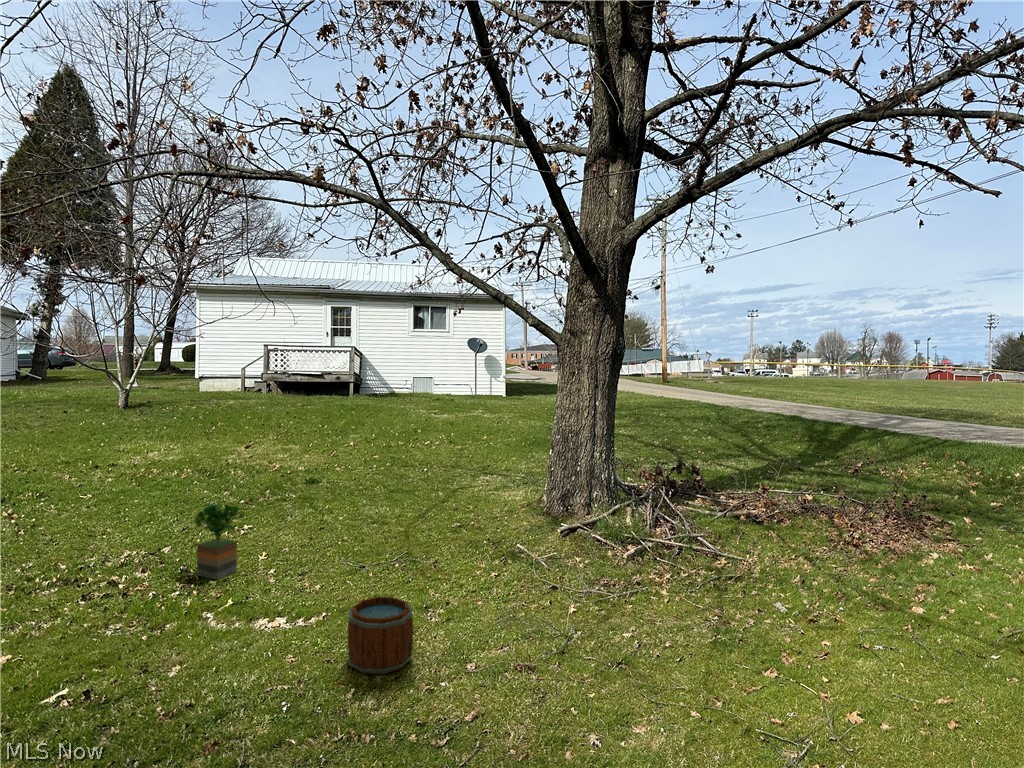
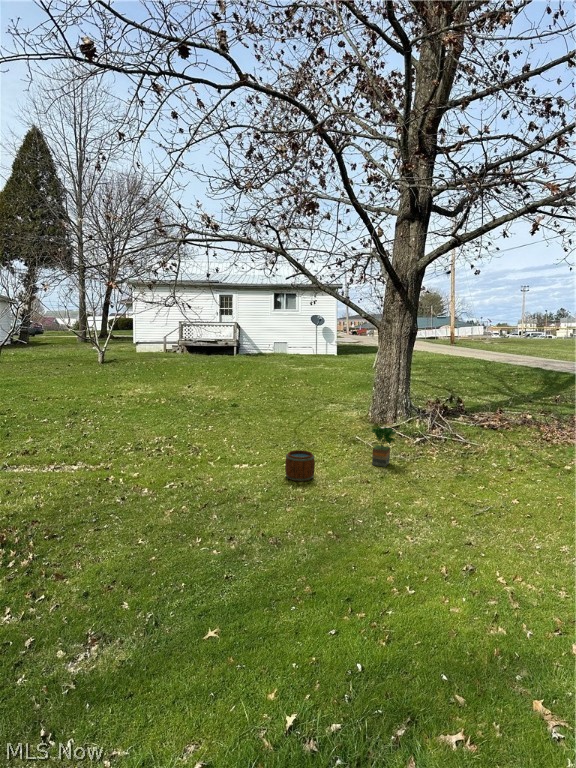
potted tree: present [195,504,244,580] -> present [372,427,395,467]

